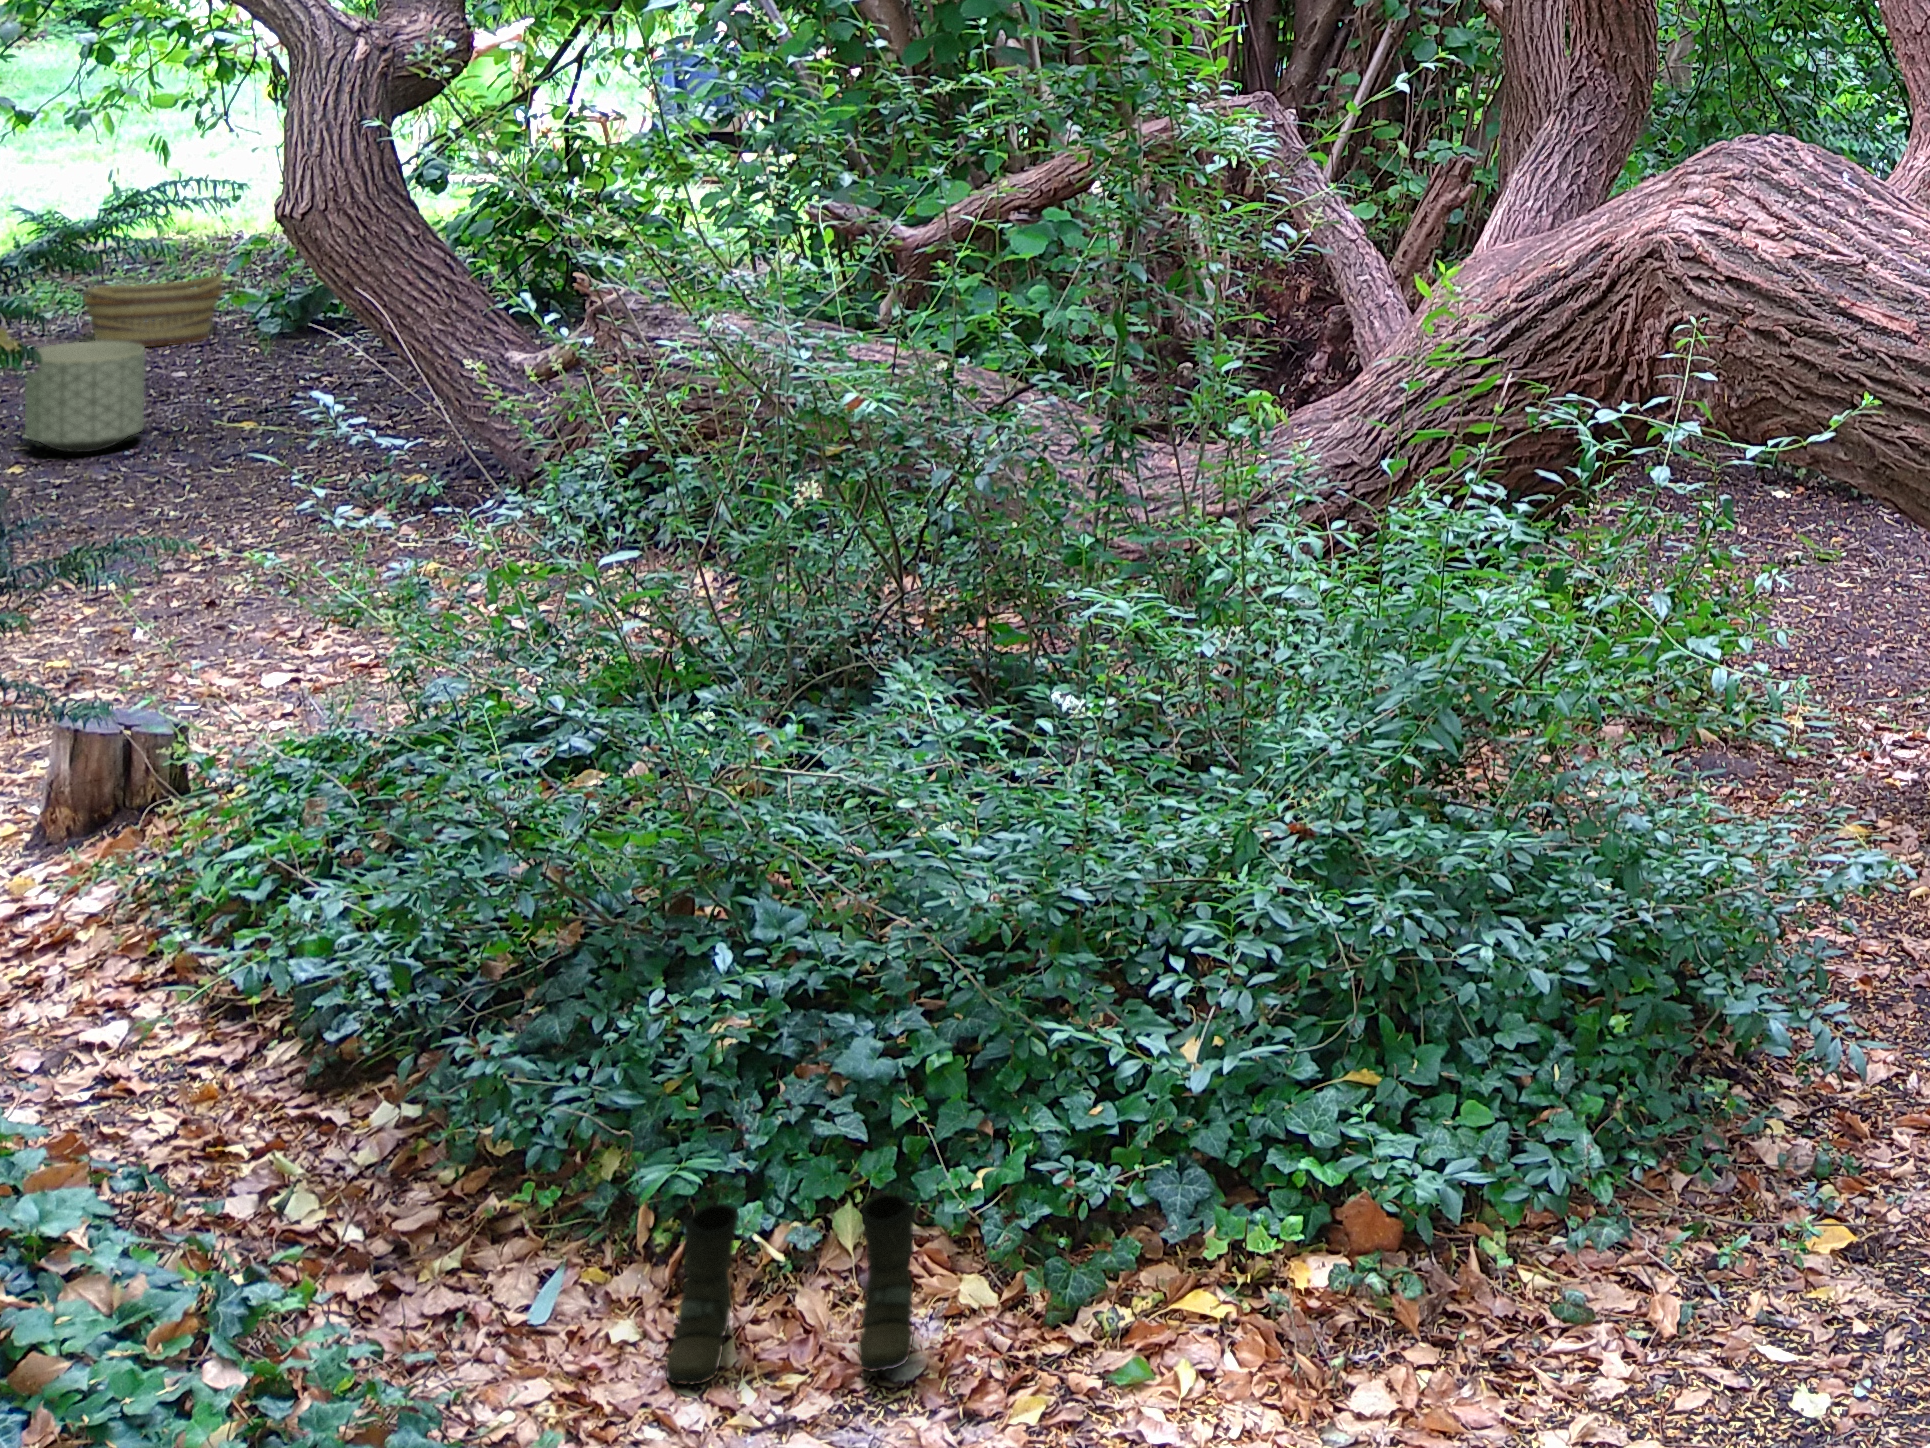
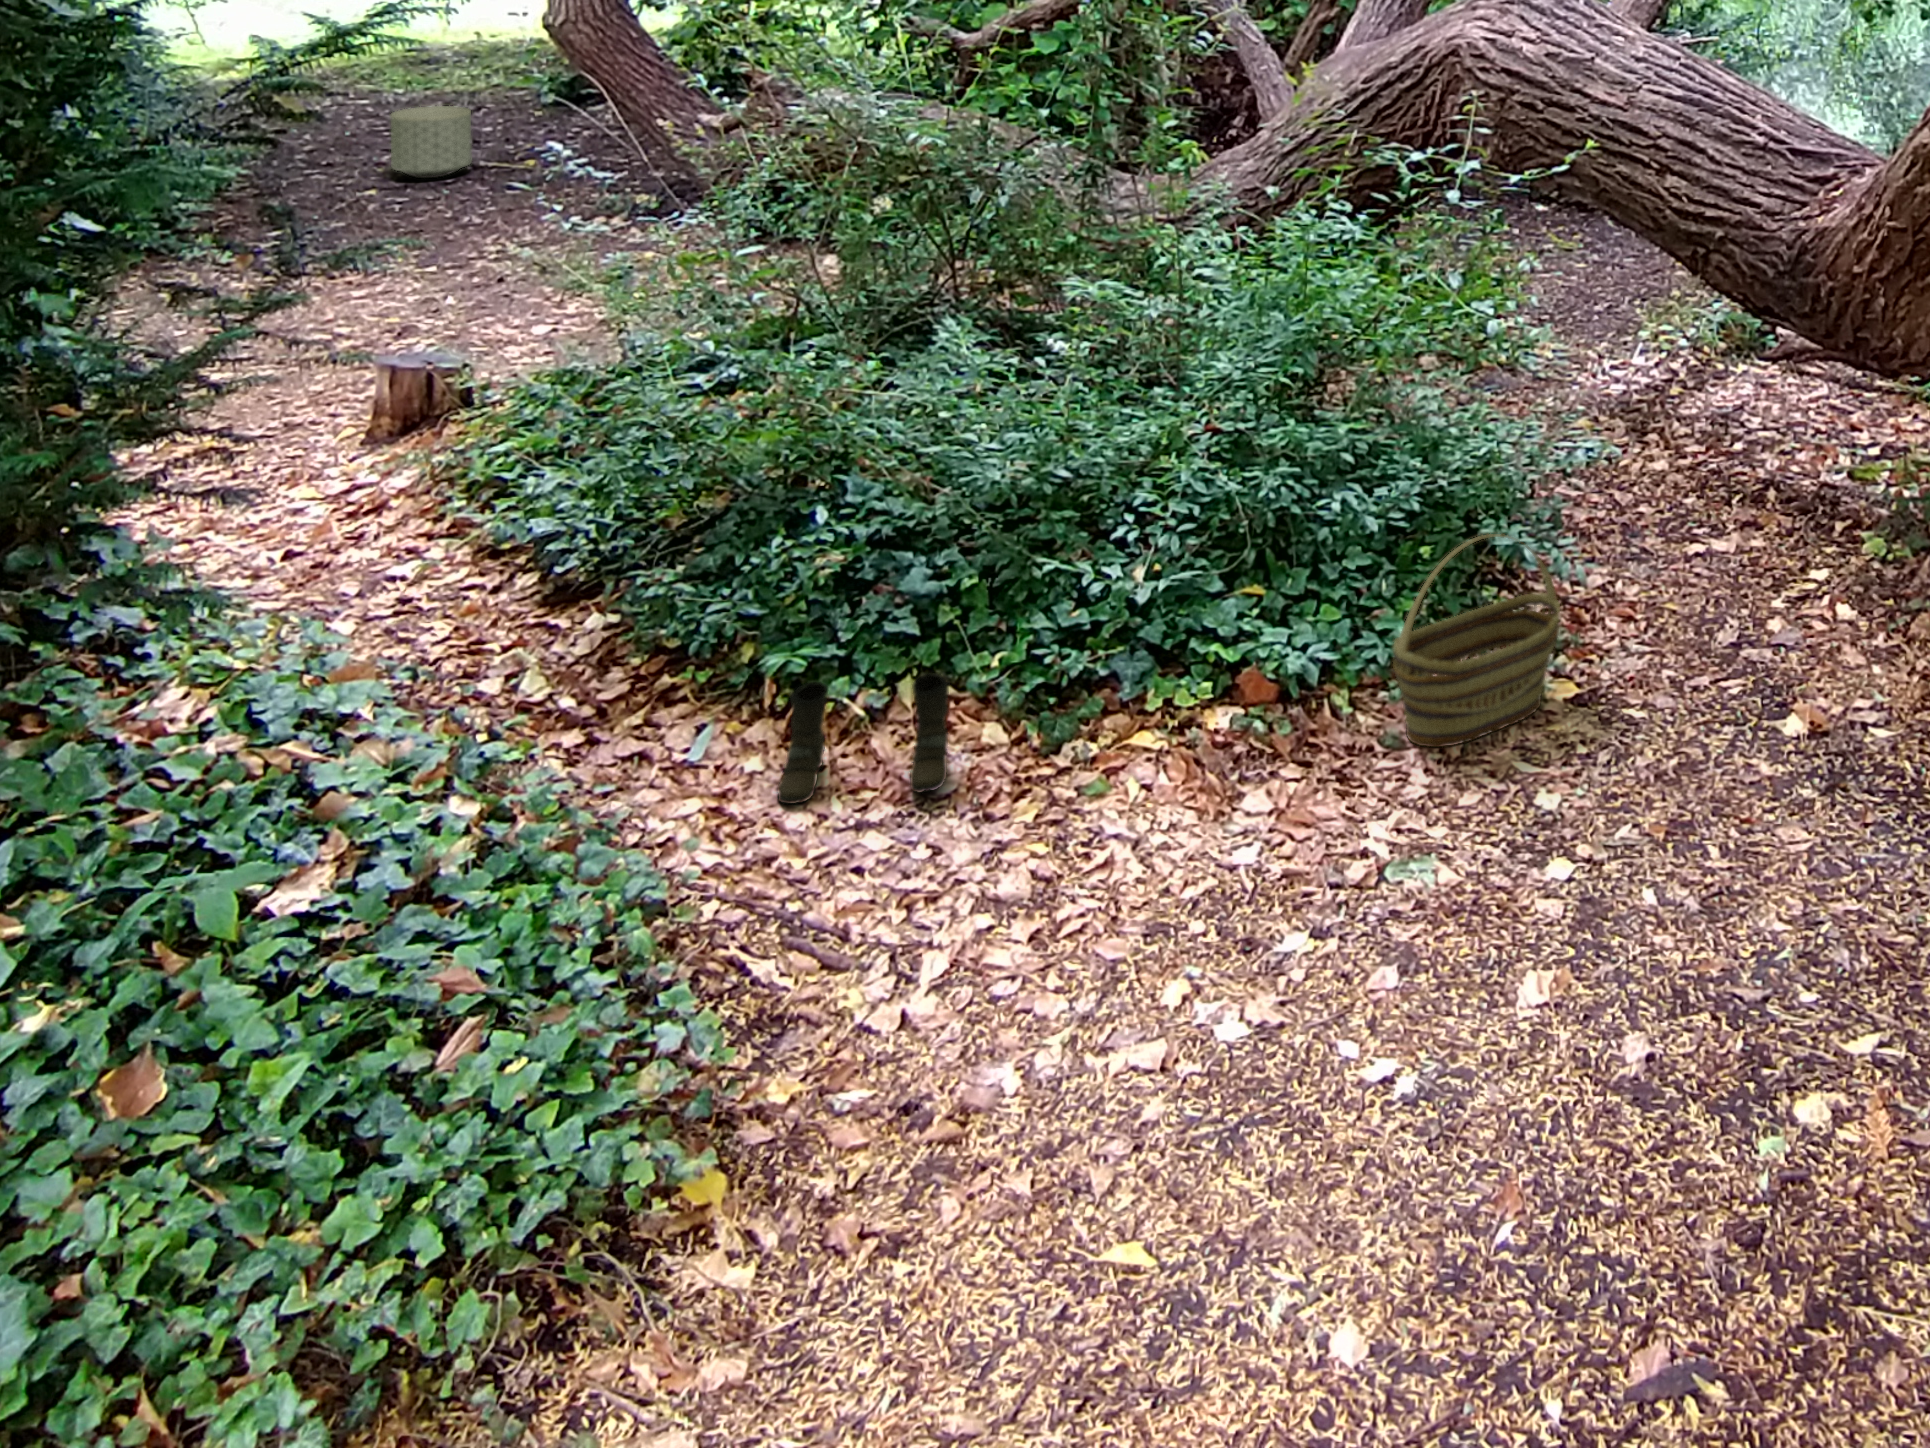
basket: present [83,261,222,347] -> present [1393,534,1560,747]

